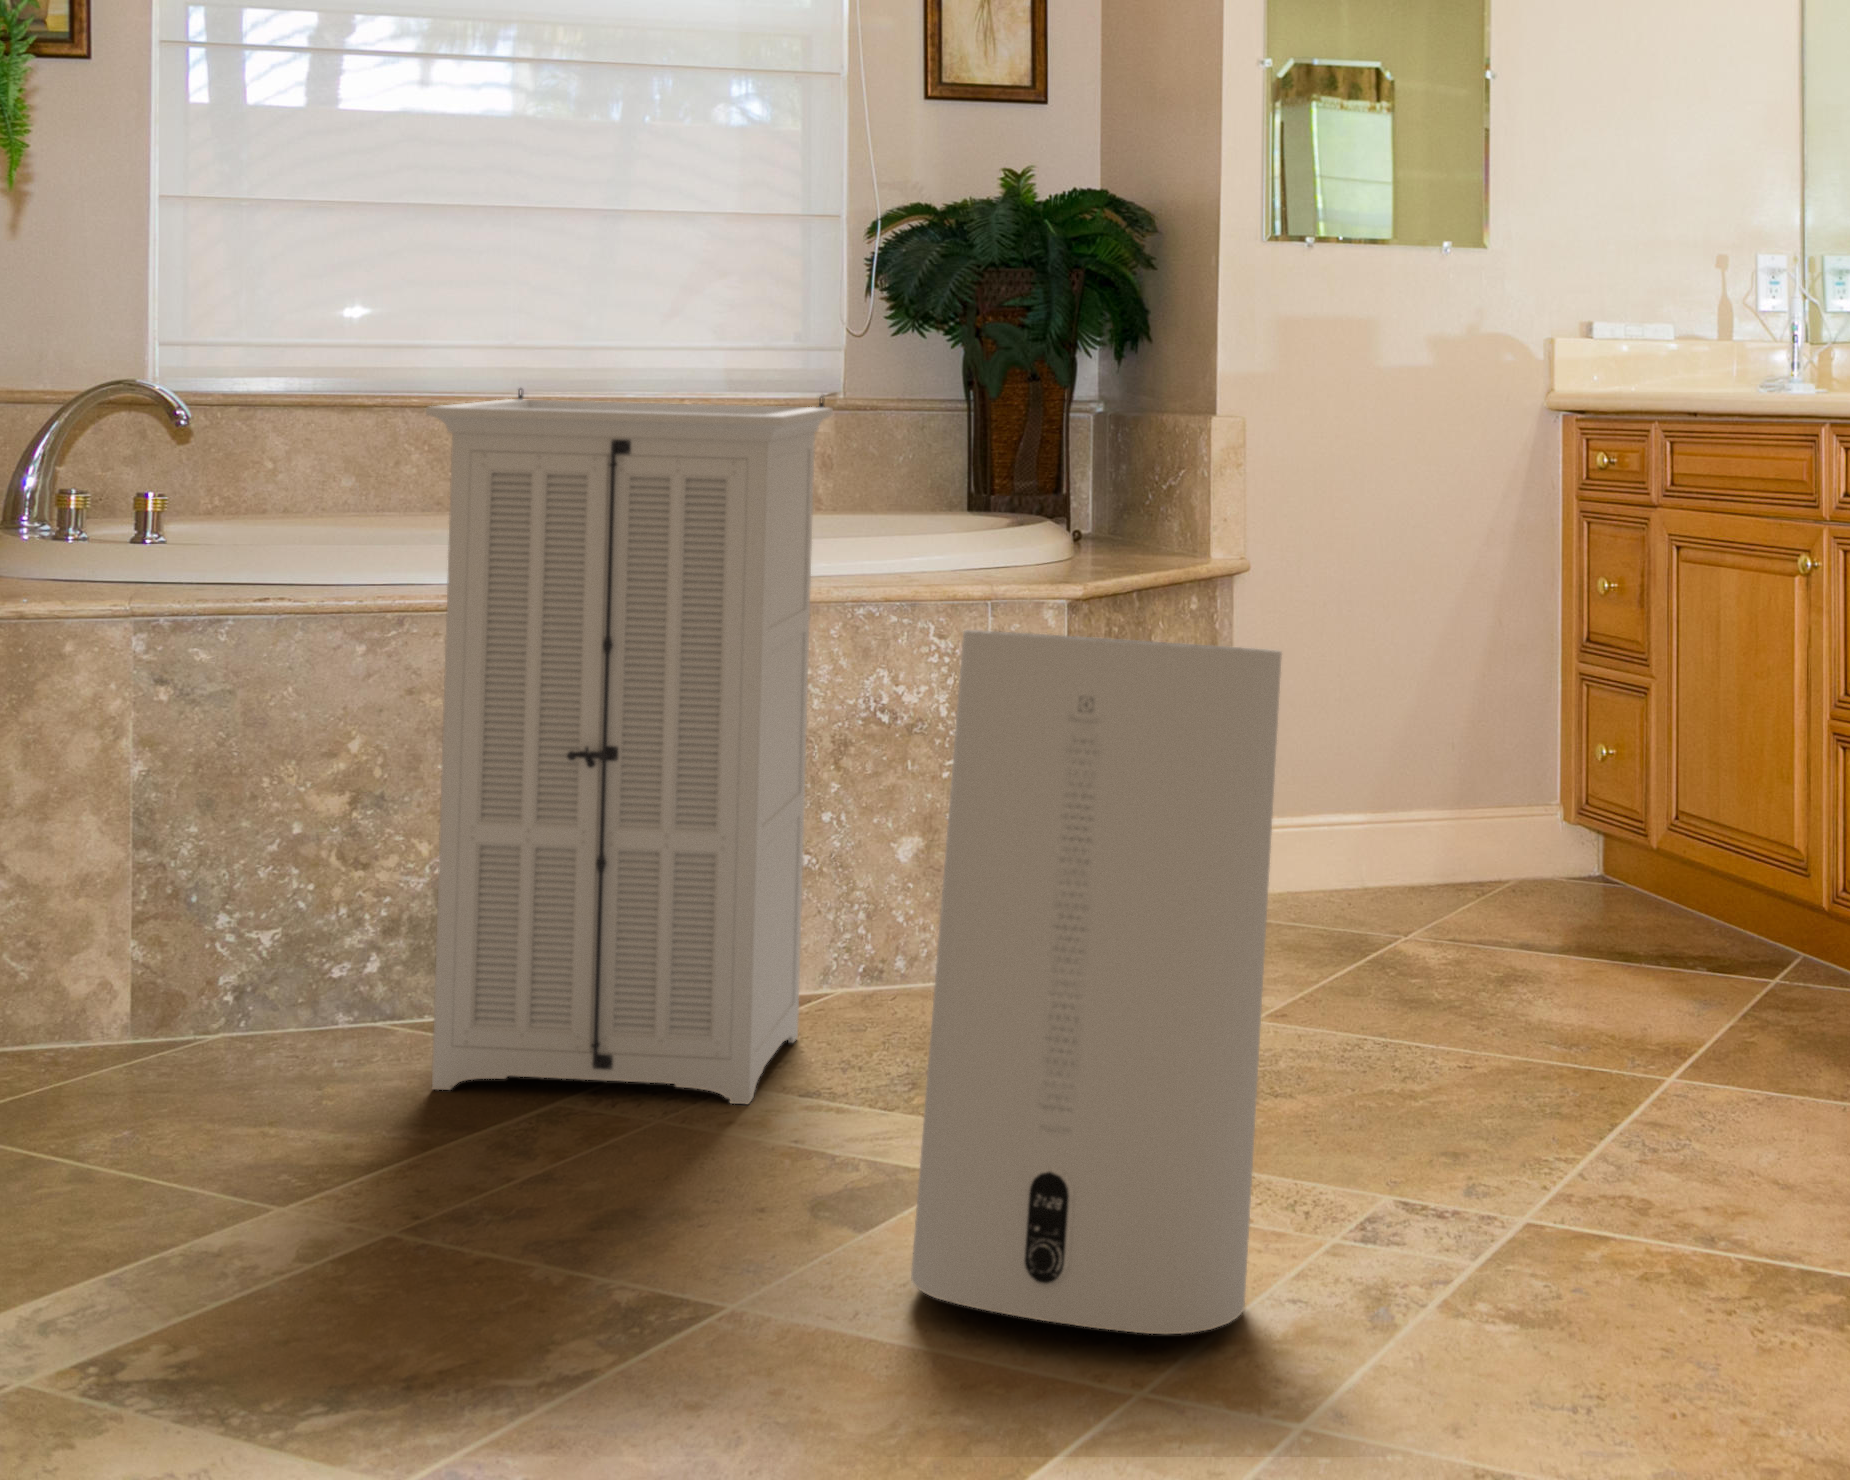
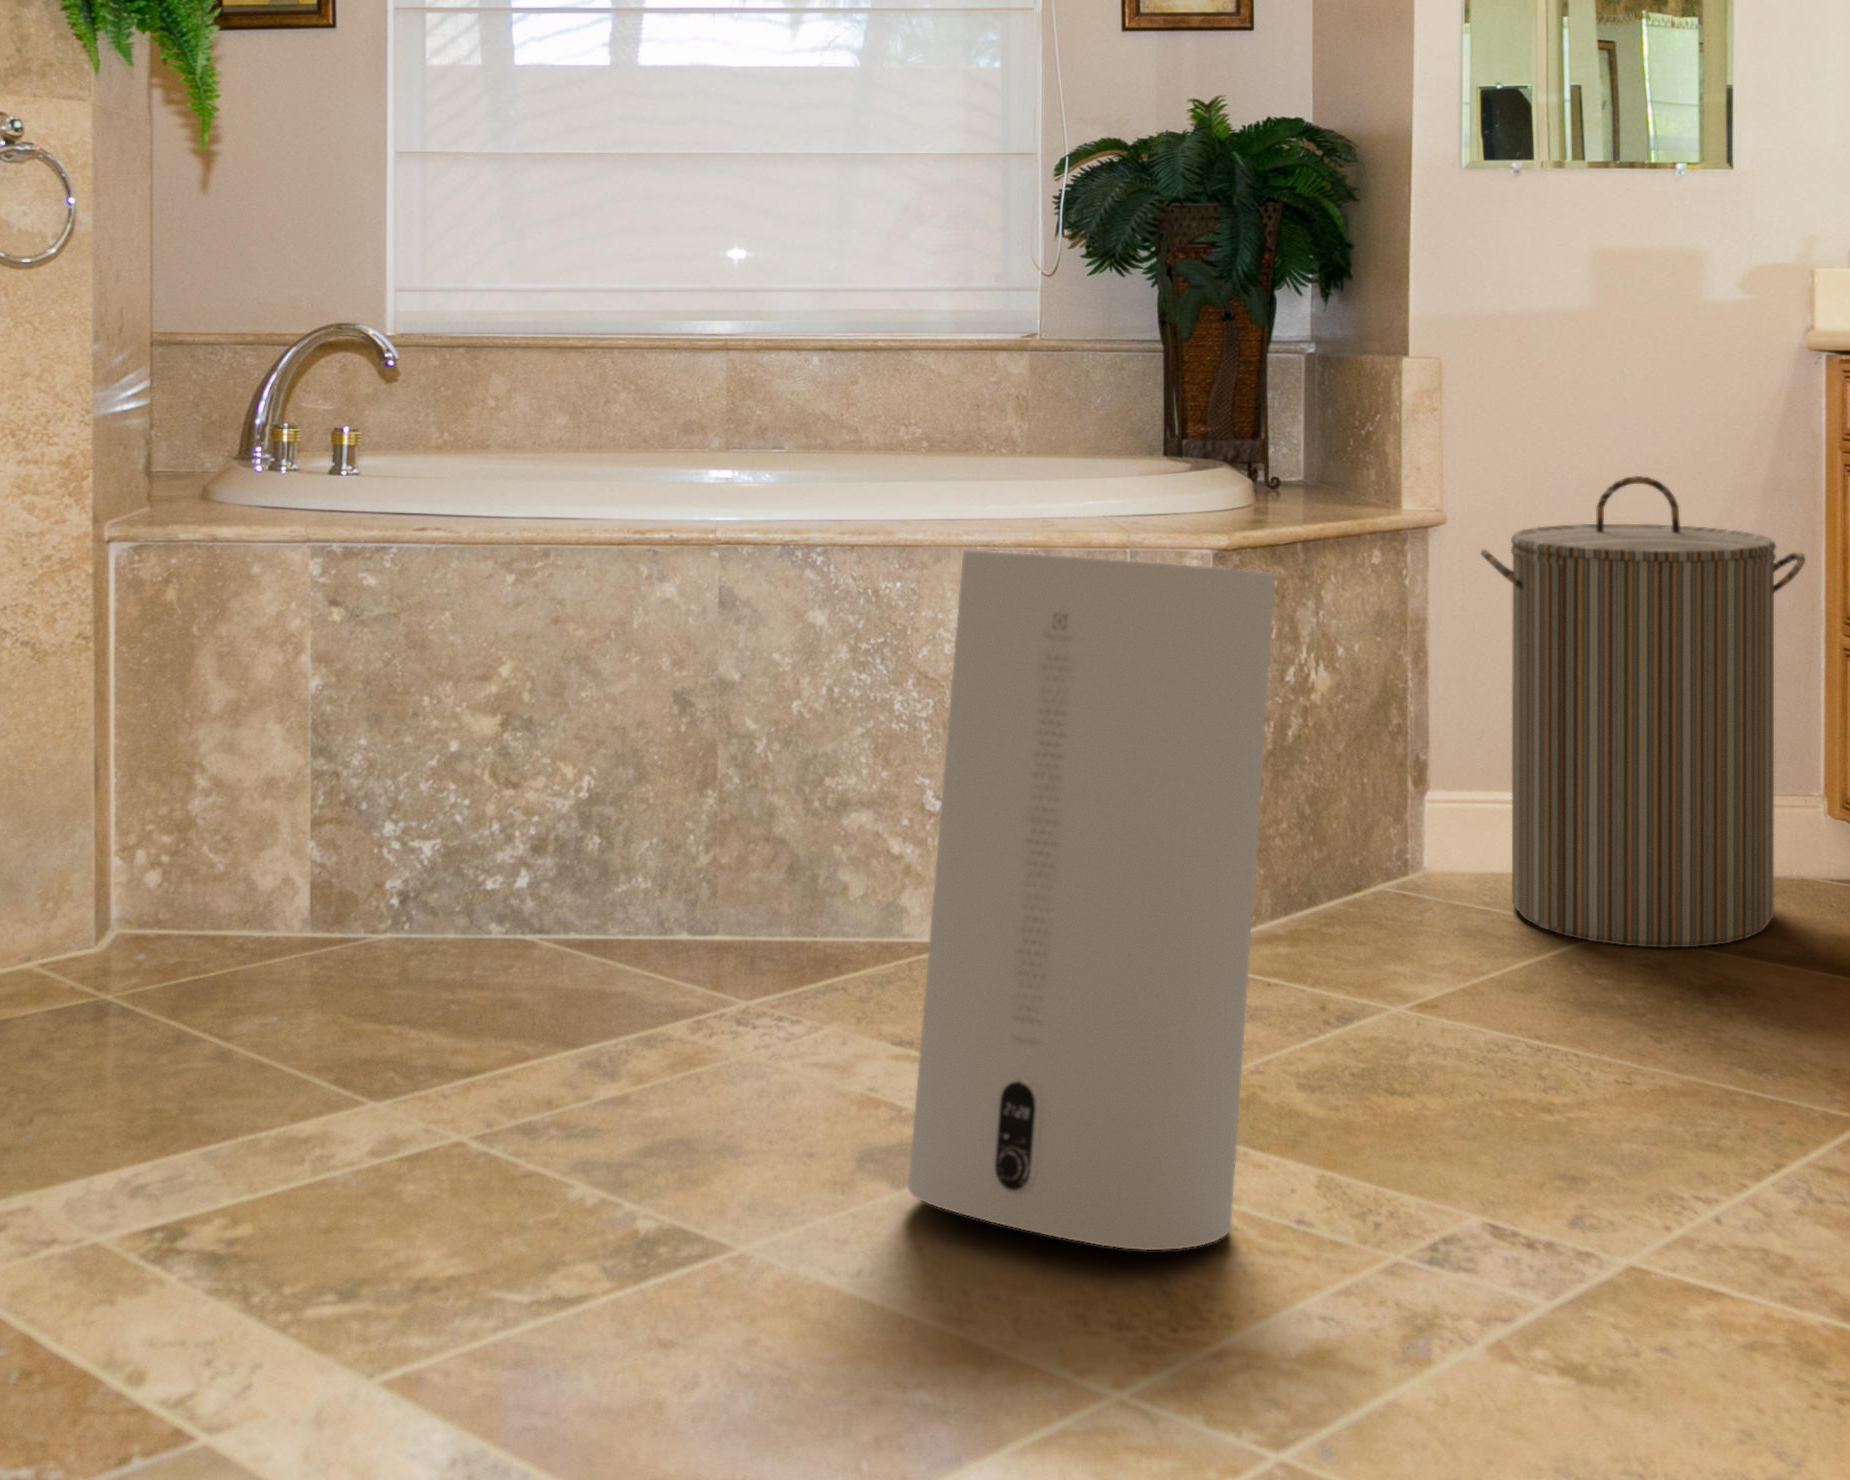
storage cabinet: present [426,389,833,1104] -> none [537,332,938,1030]
laundry hamper: none [1304,529,1591,967] -> present [1481,476,1805,947]

